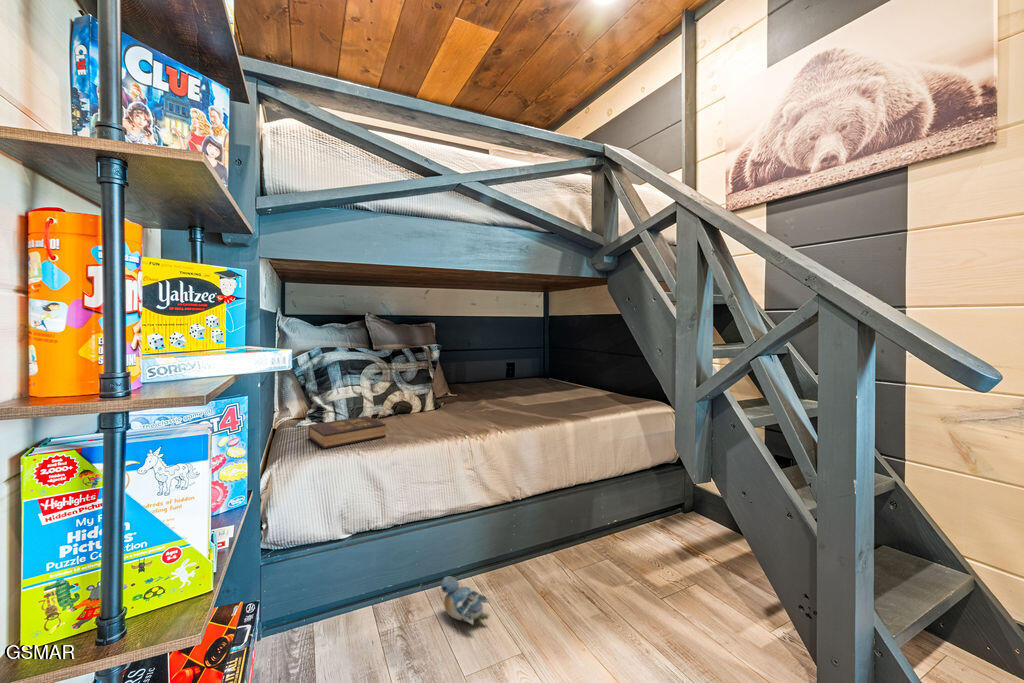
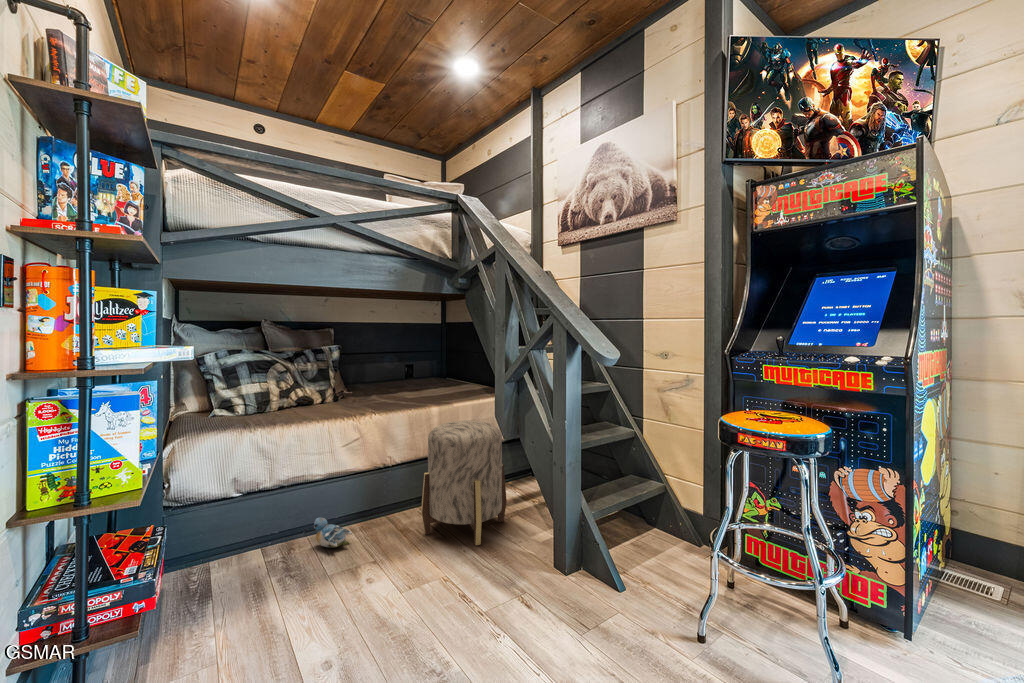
hardback book: present [309,416,386,449] -> none [203,406,270,428]
ottoman: none [581,452,702,647] -> present [421,420,507,545]

